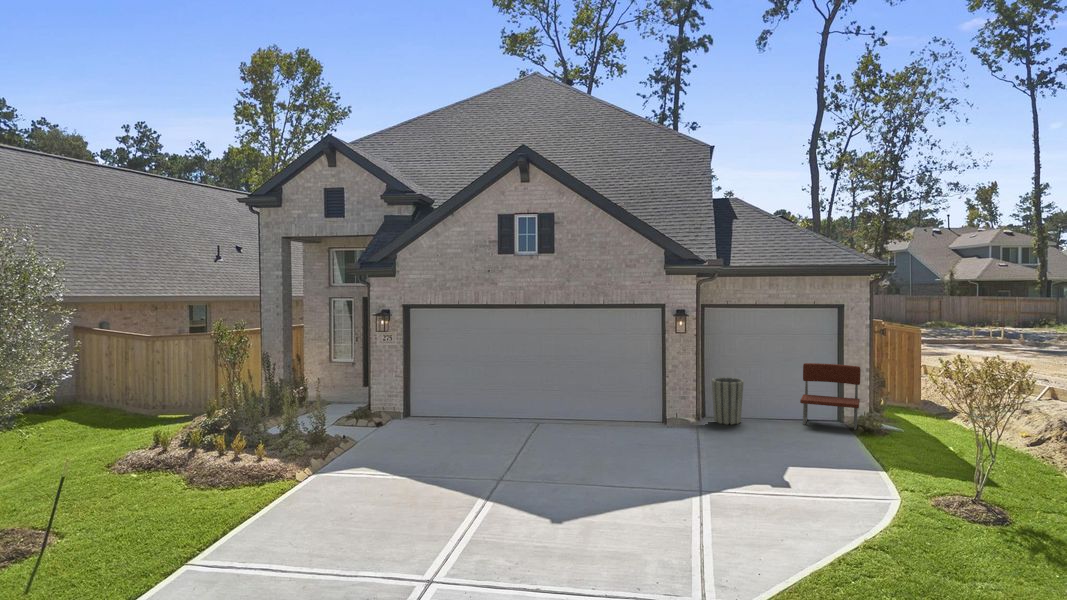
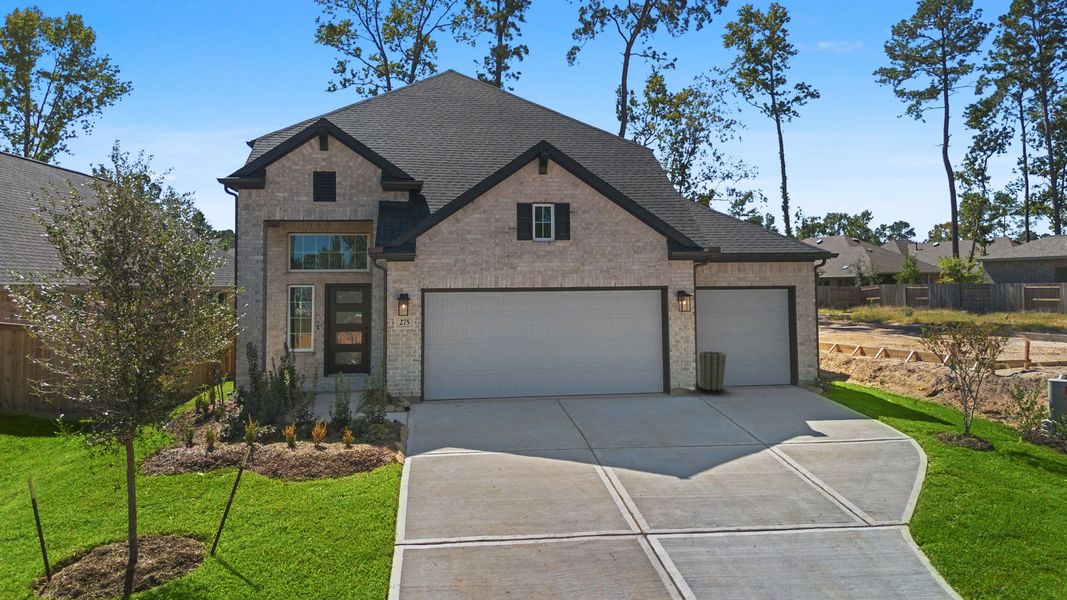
bench: present [800,363,861,430] -> none [765,338,816,389]

